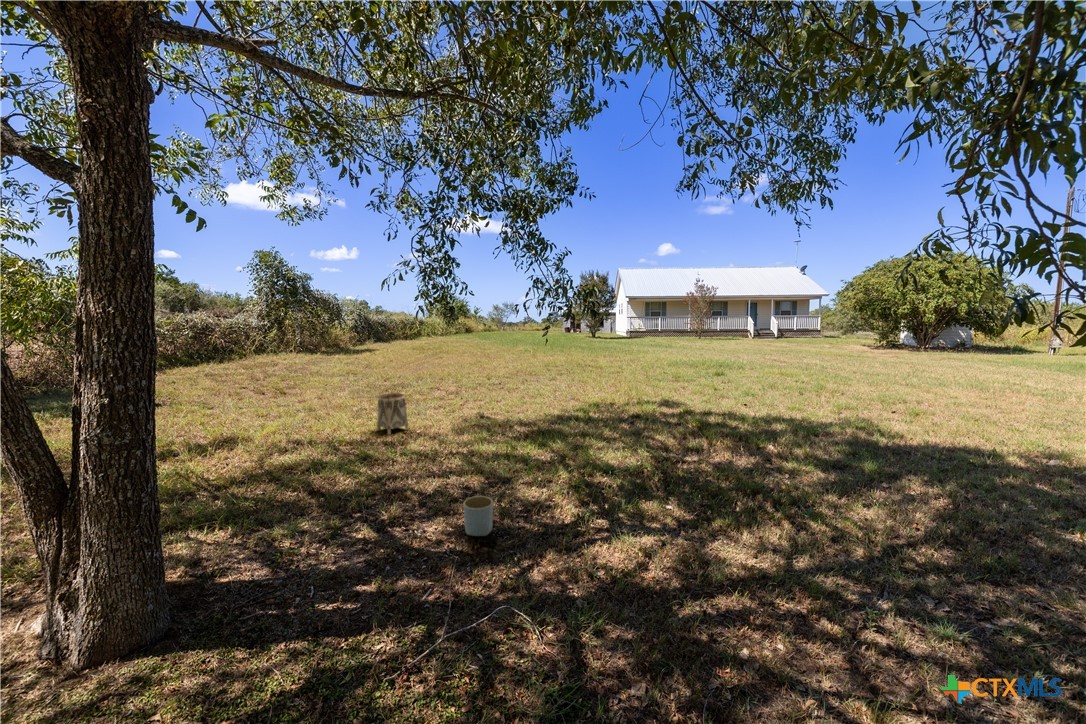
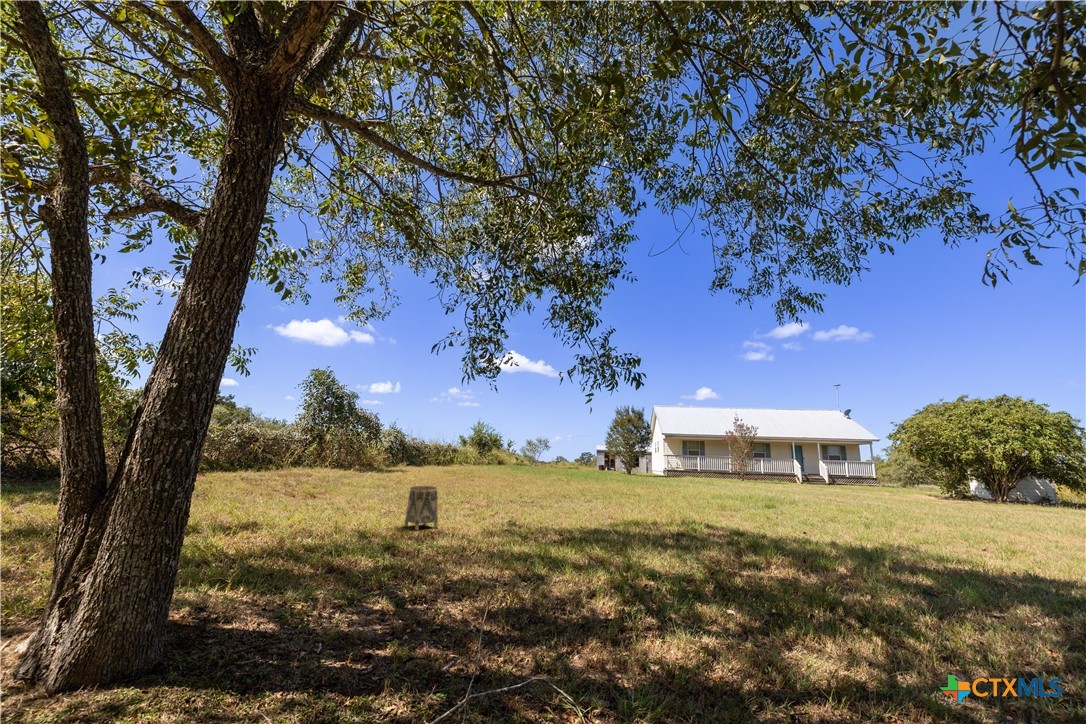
planter: present [464,496,493,536] -> none [495,569,529,616]

